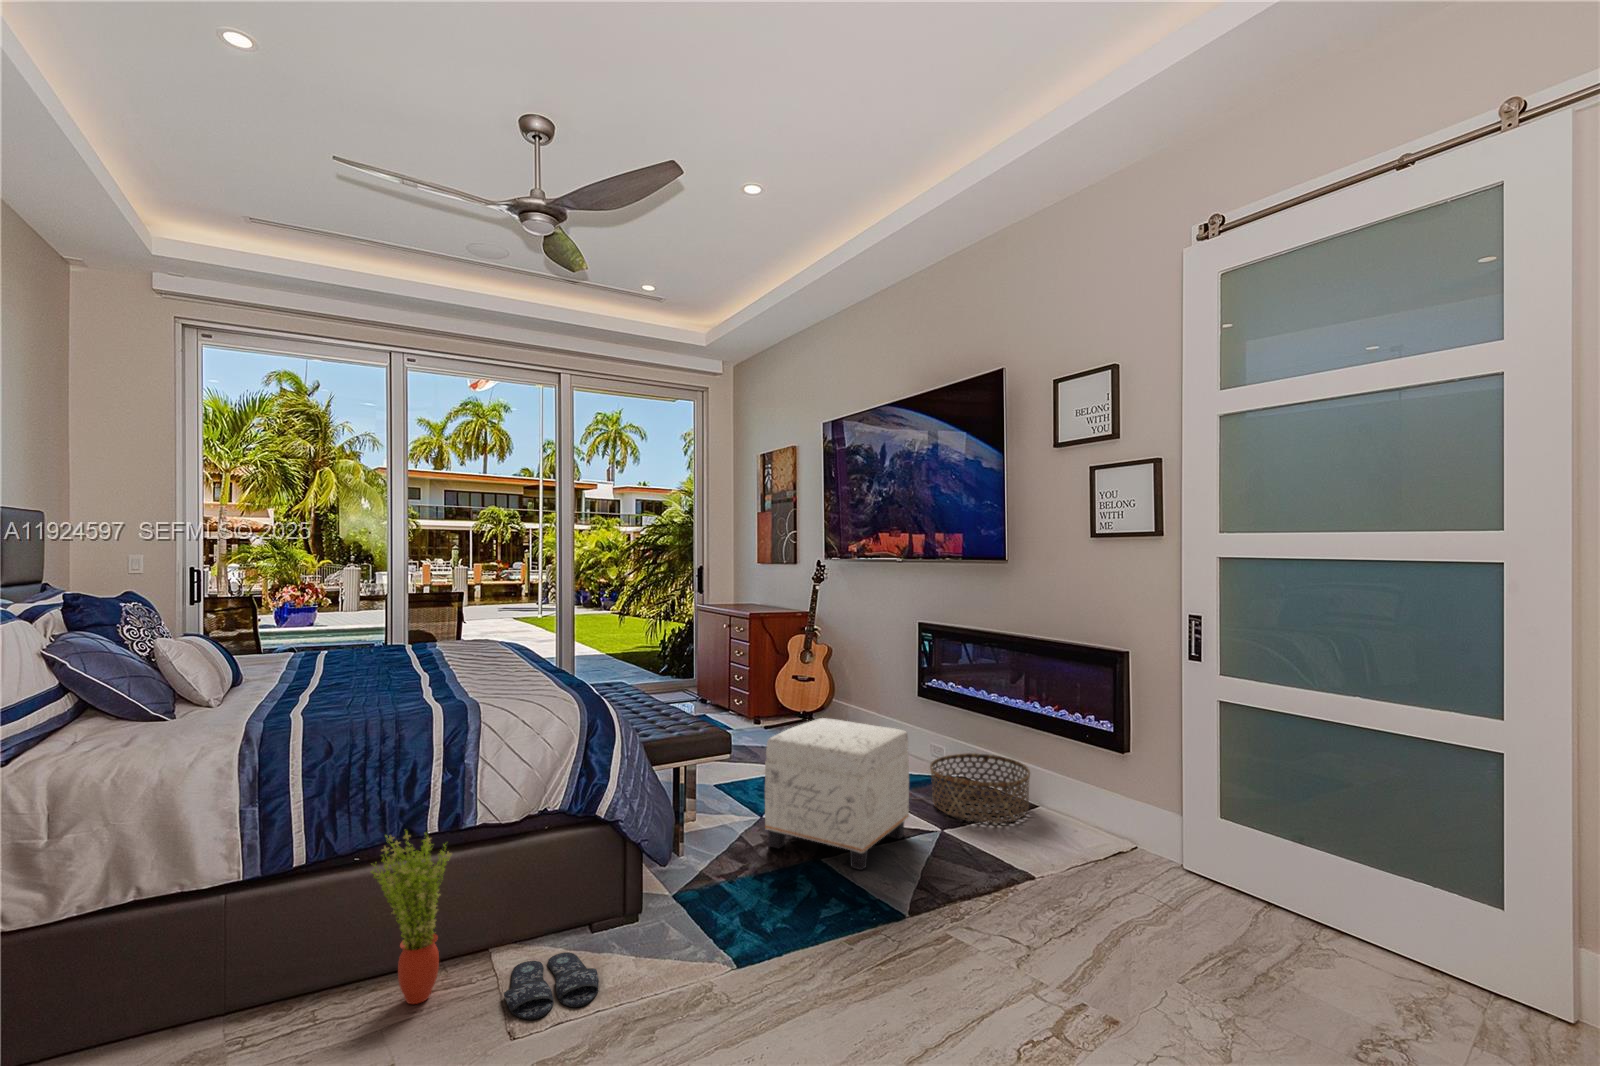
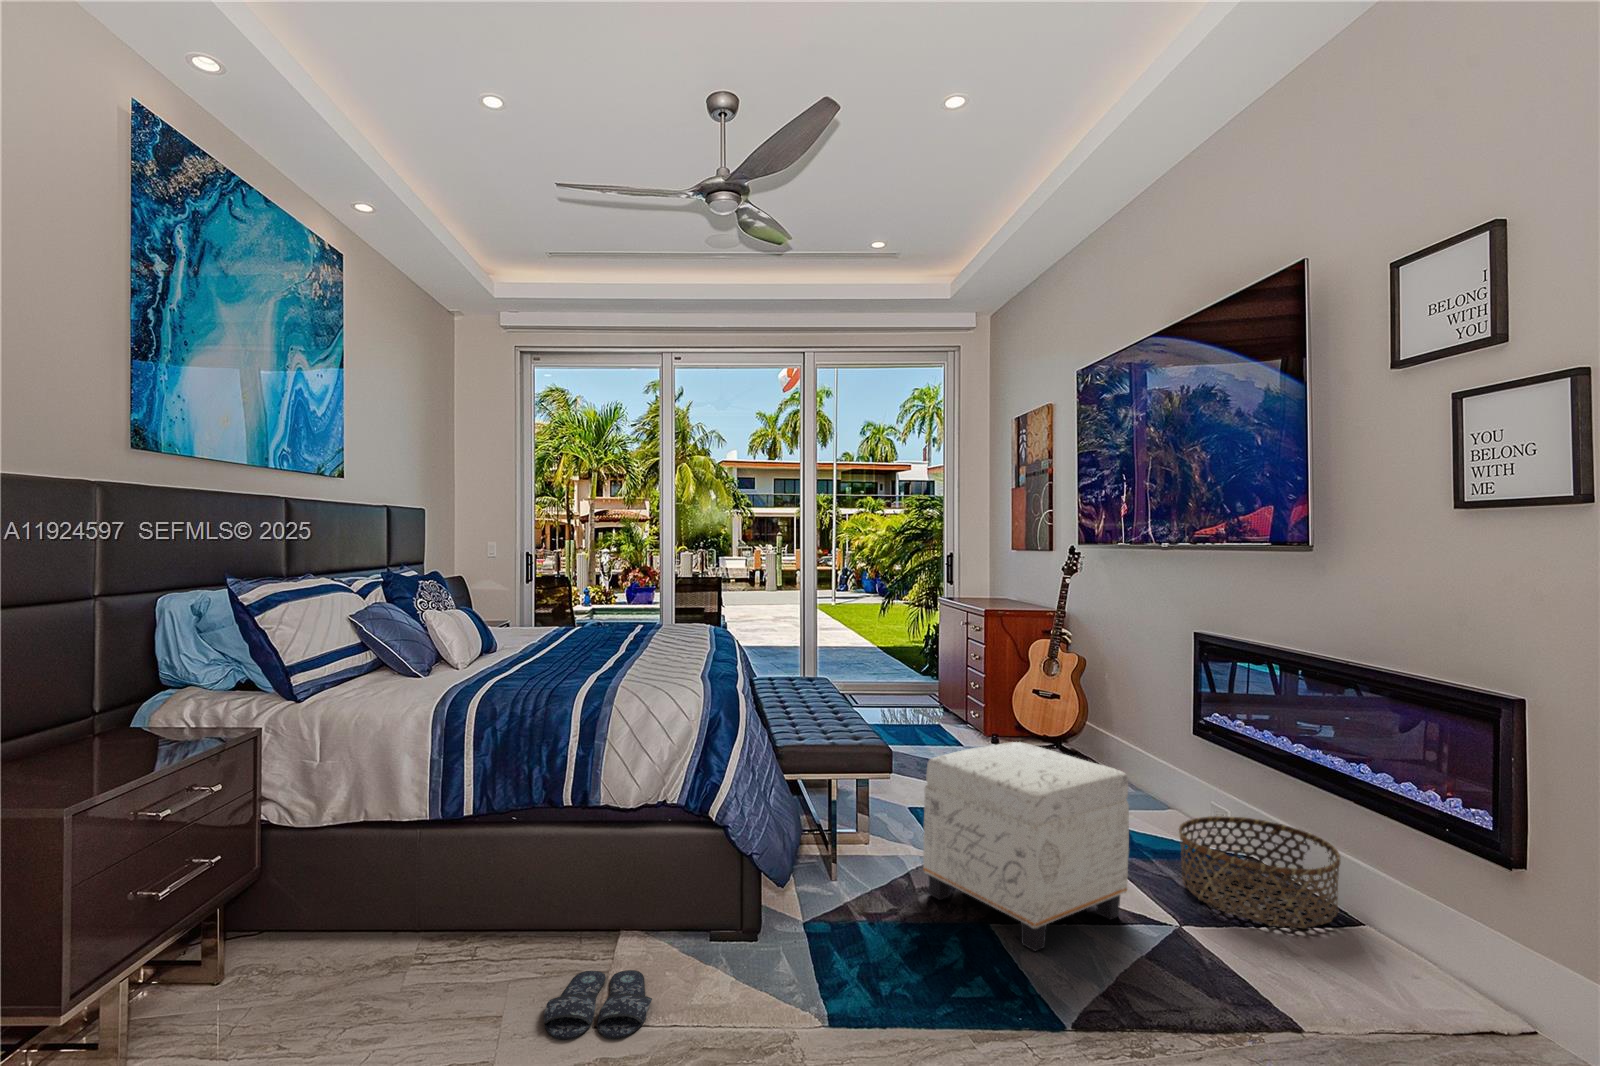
potted plant: present [370,831,452,1004] -> none [426,801,508,989]

